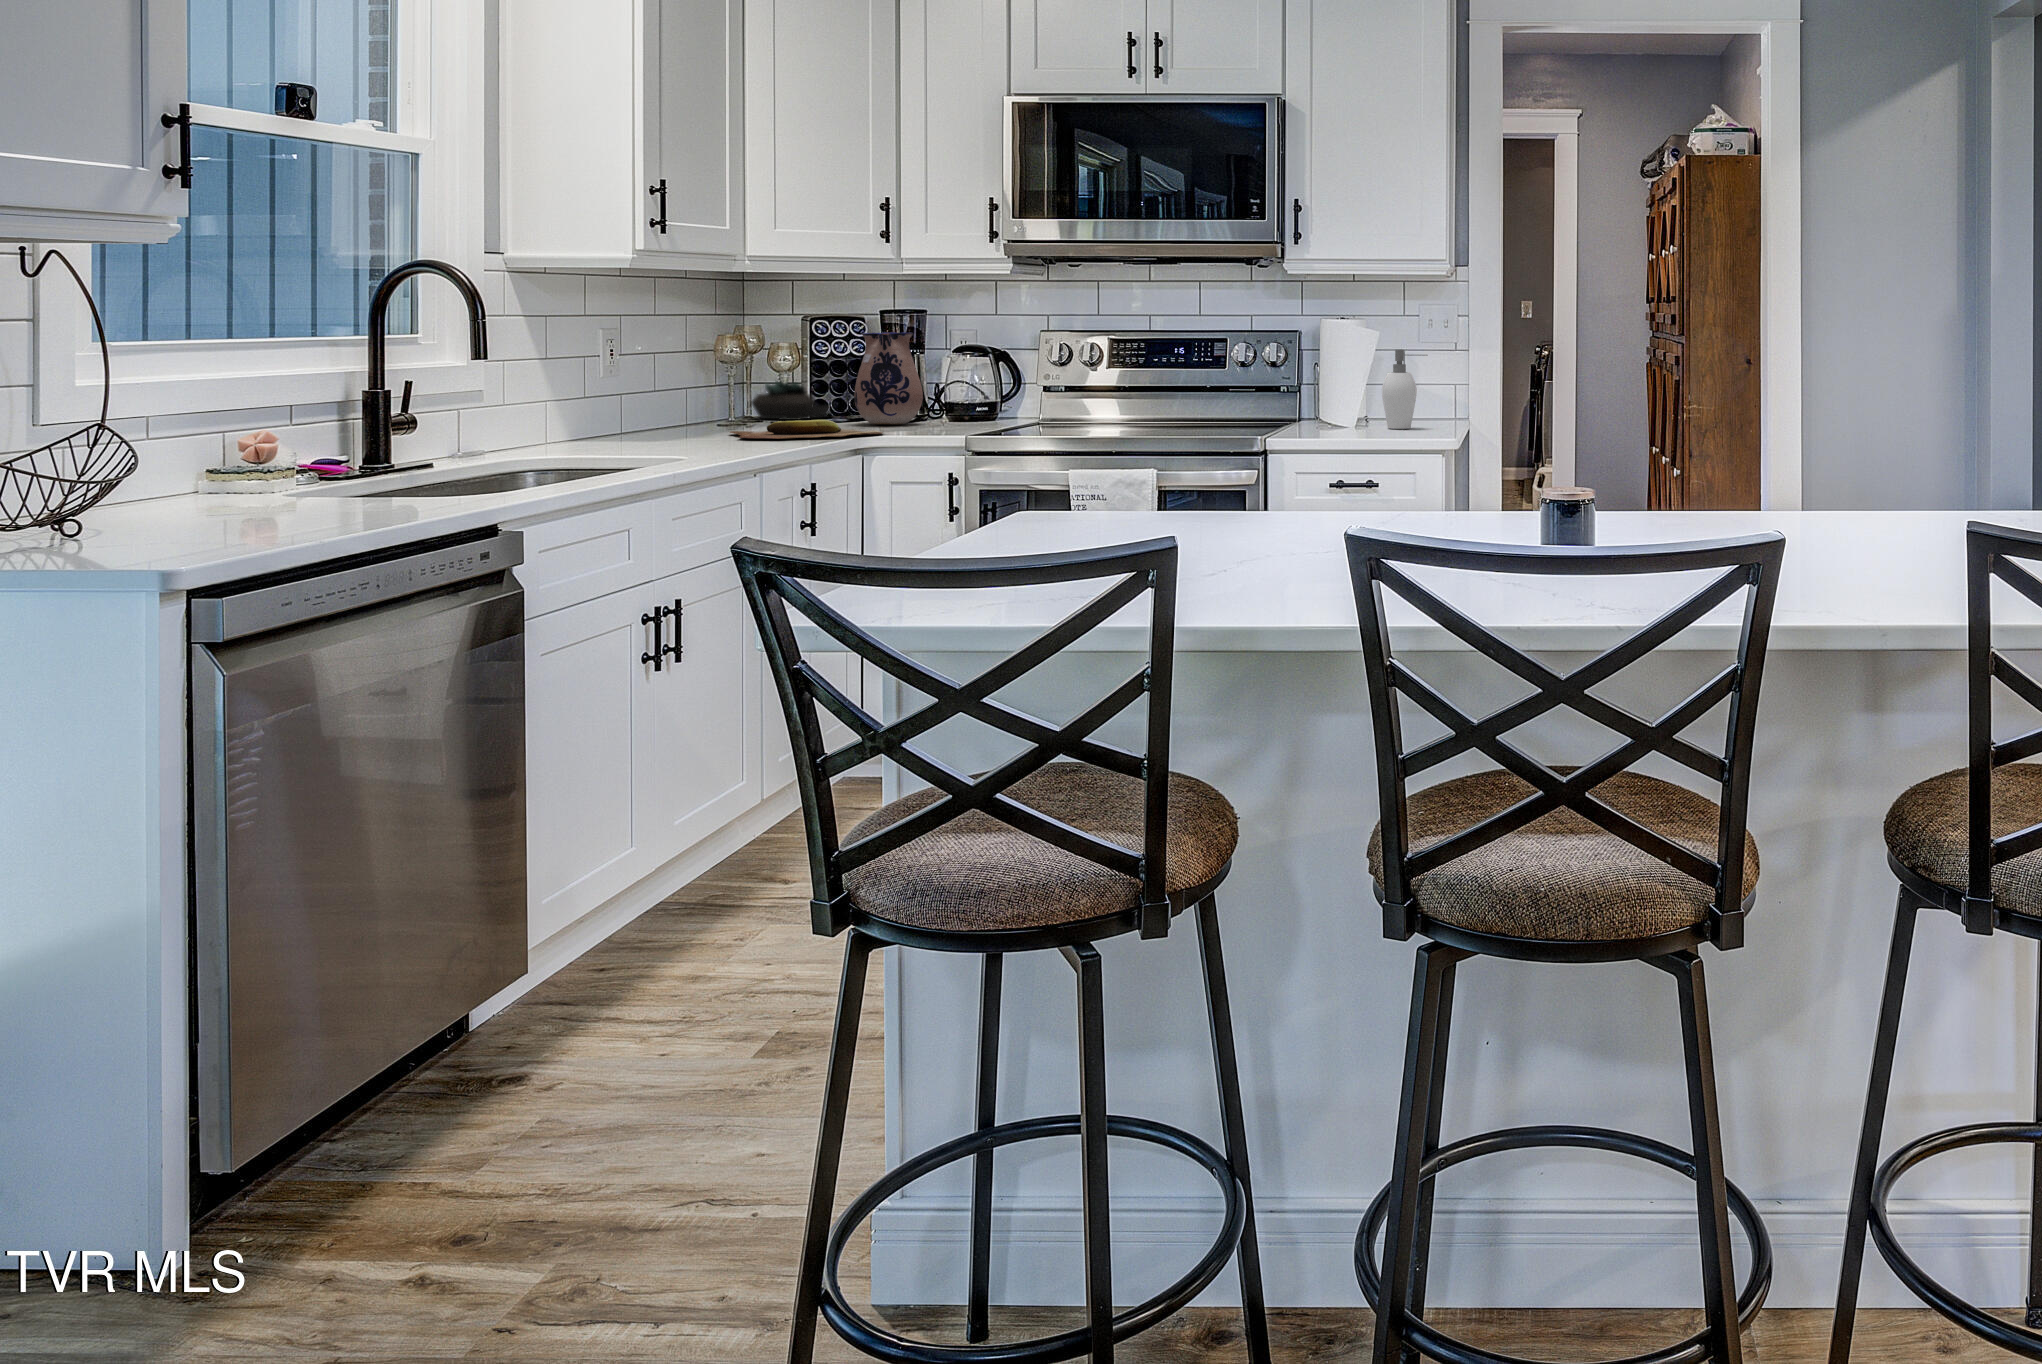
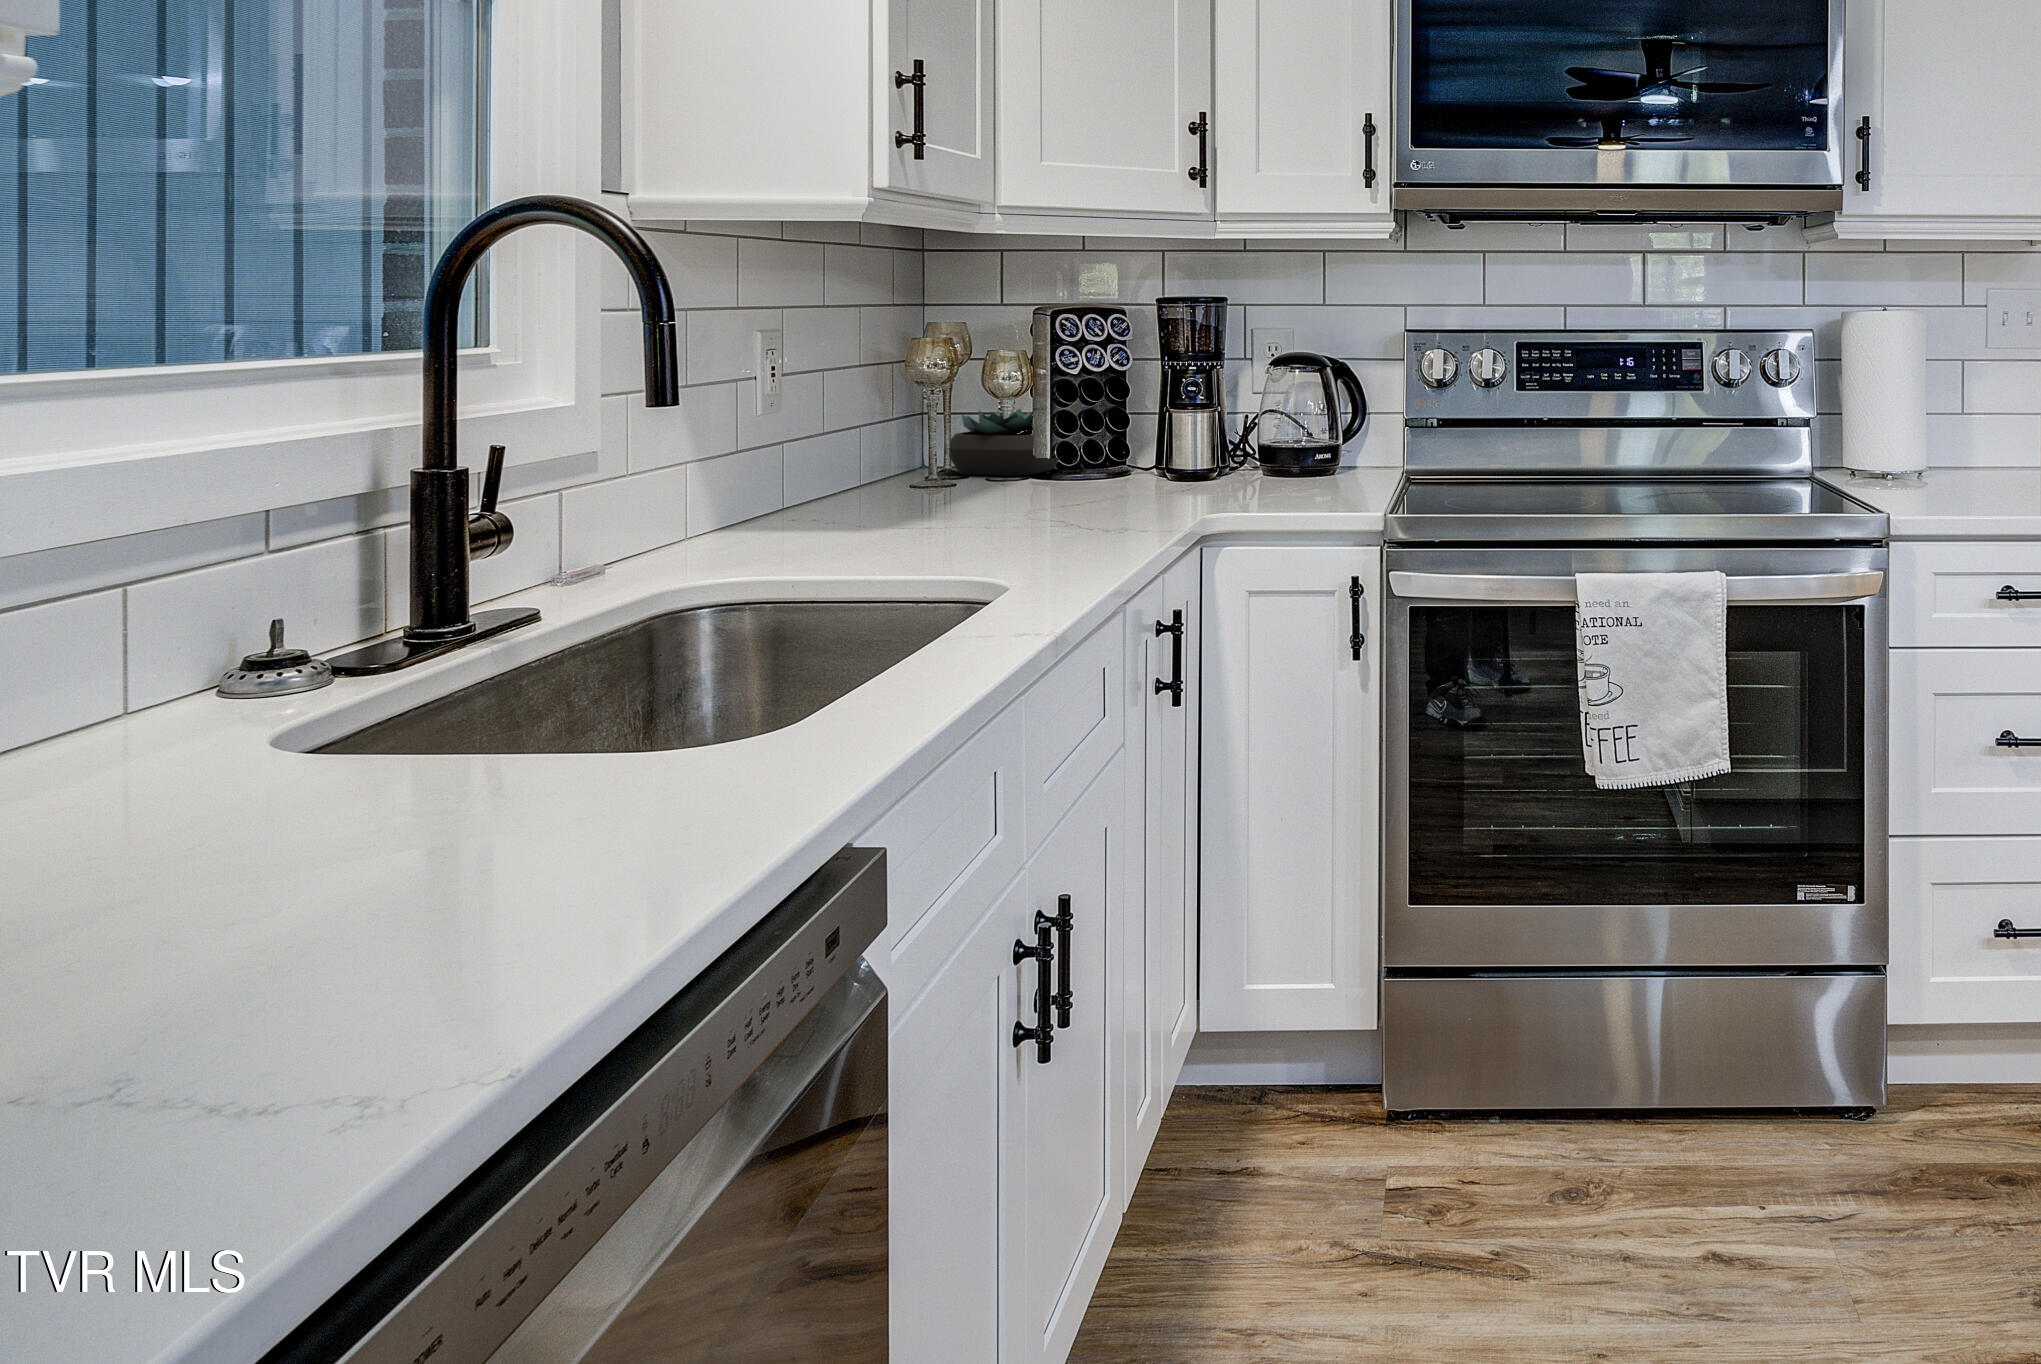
ceramic pitcher: present [854,332,923,424] -> none [1132,333,1238,485]
soap dispenser: present [1382,349,1427,429] -> none [1958,358,2032,485]
cutting board: present [730,420,883,439] -> none [972,485,1227,523]

